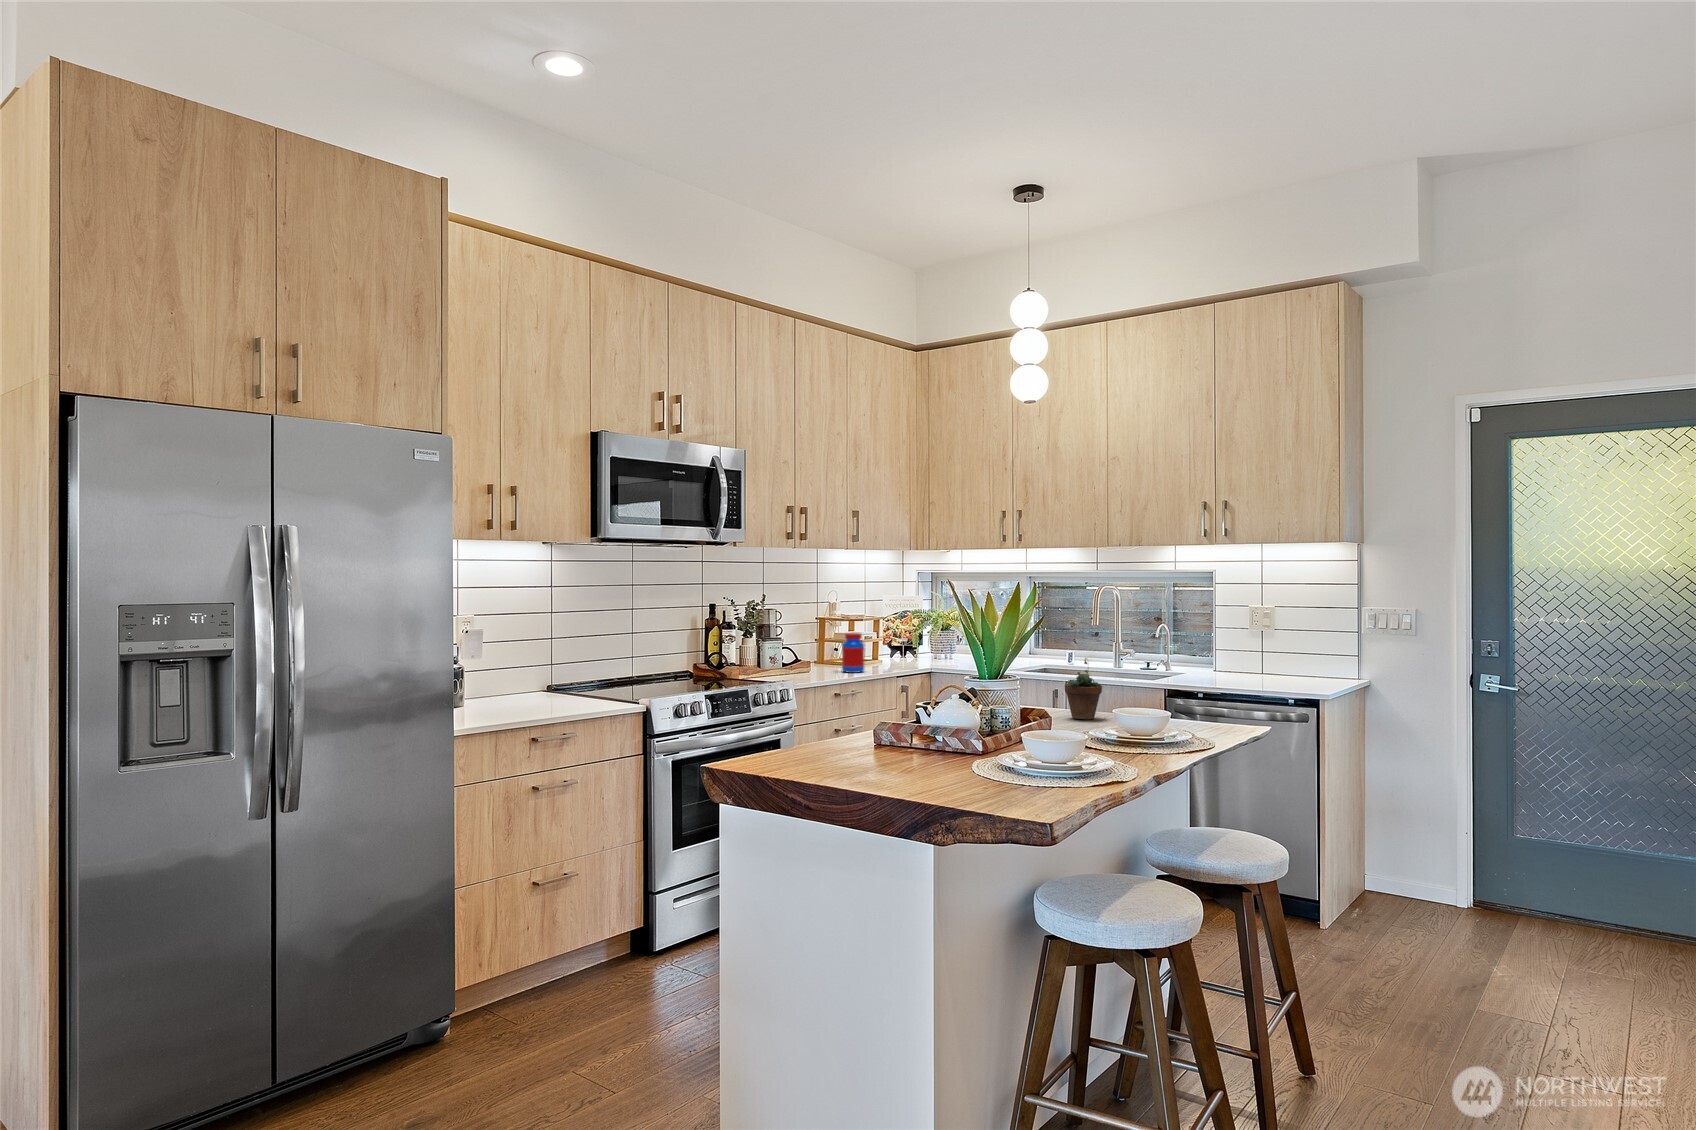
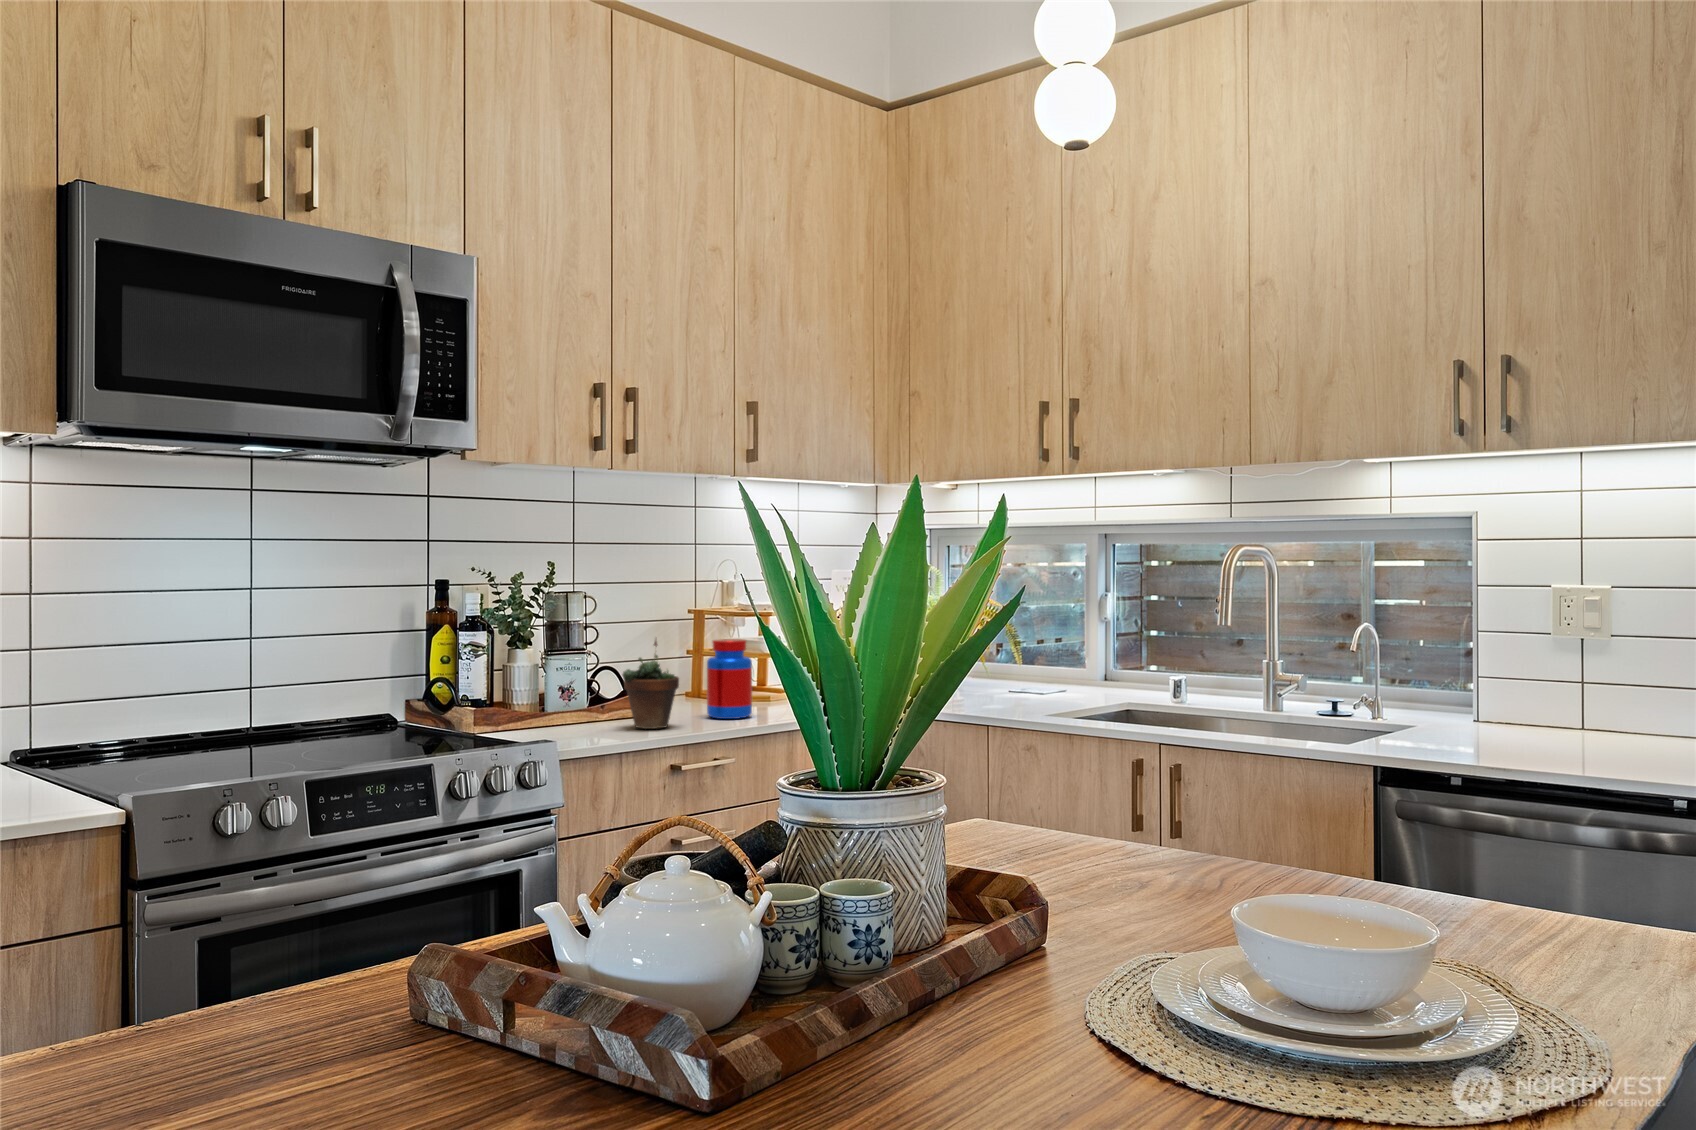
succulent plant: present [1065,658,1102,719] -> present [622,640,679,729]

